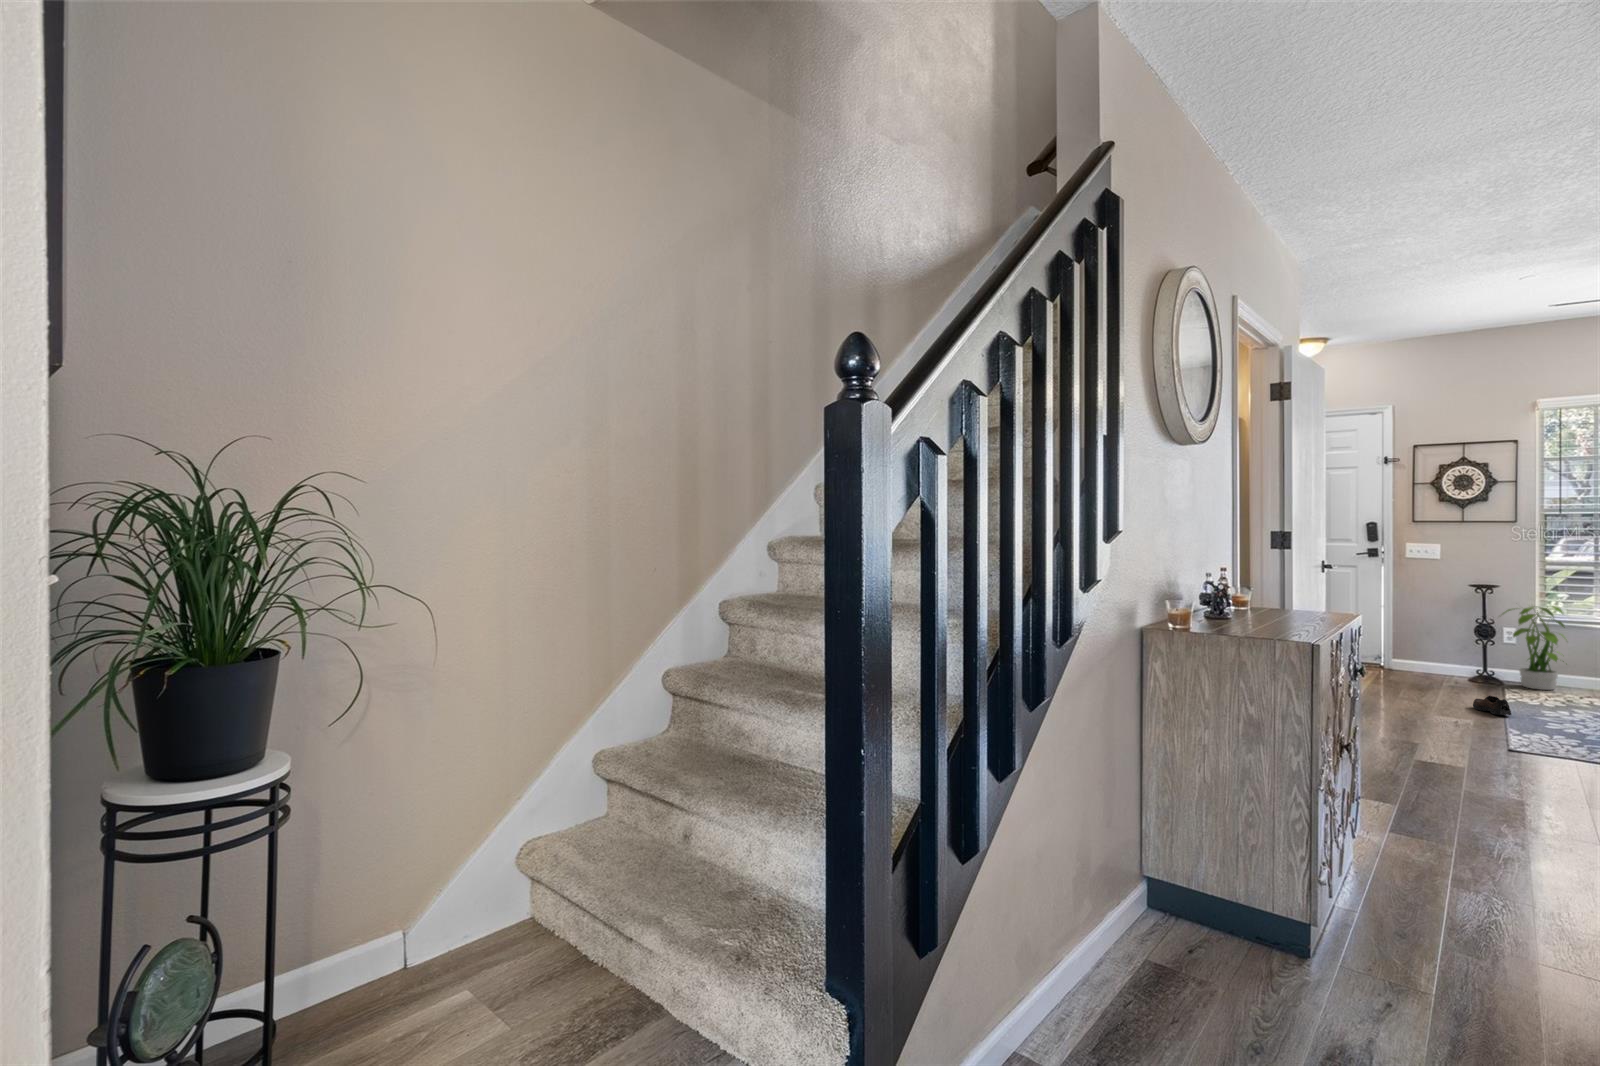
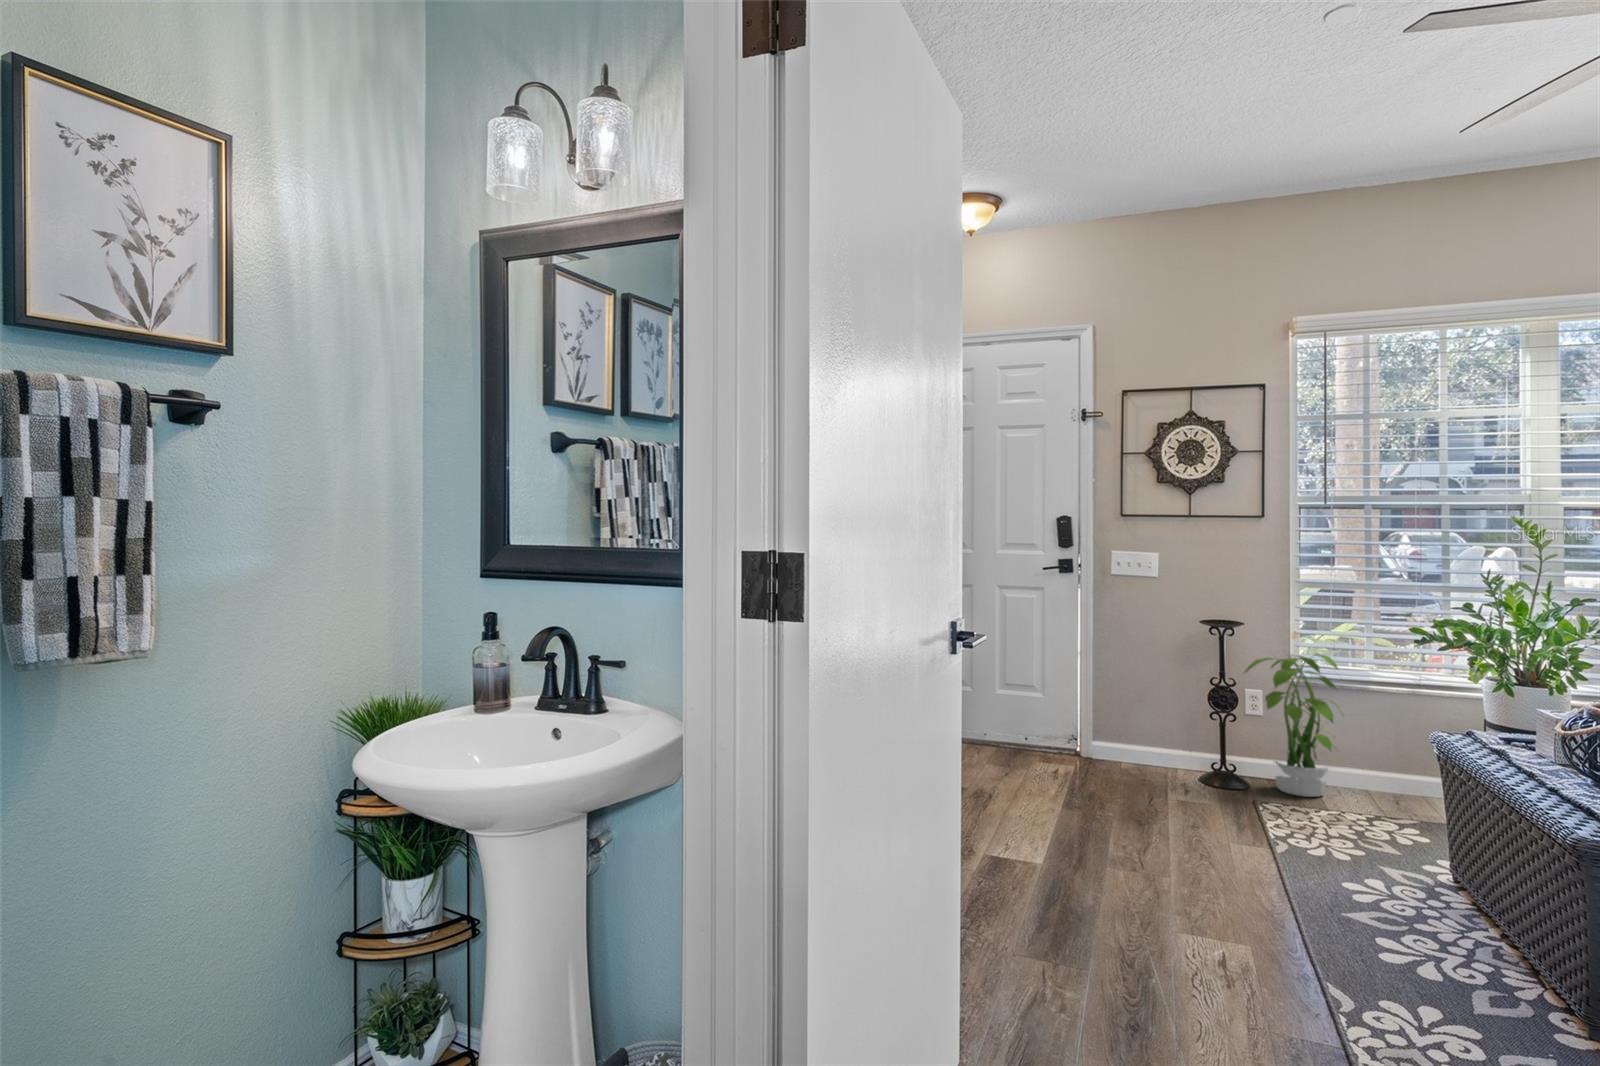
shoe: present [1473,696,1511,715] -> none [1236,849,1311,896]

